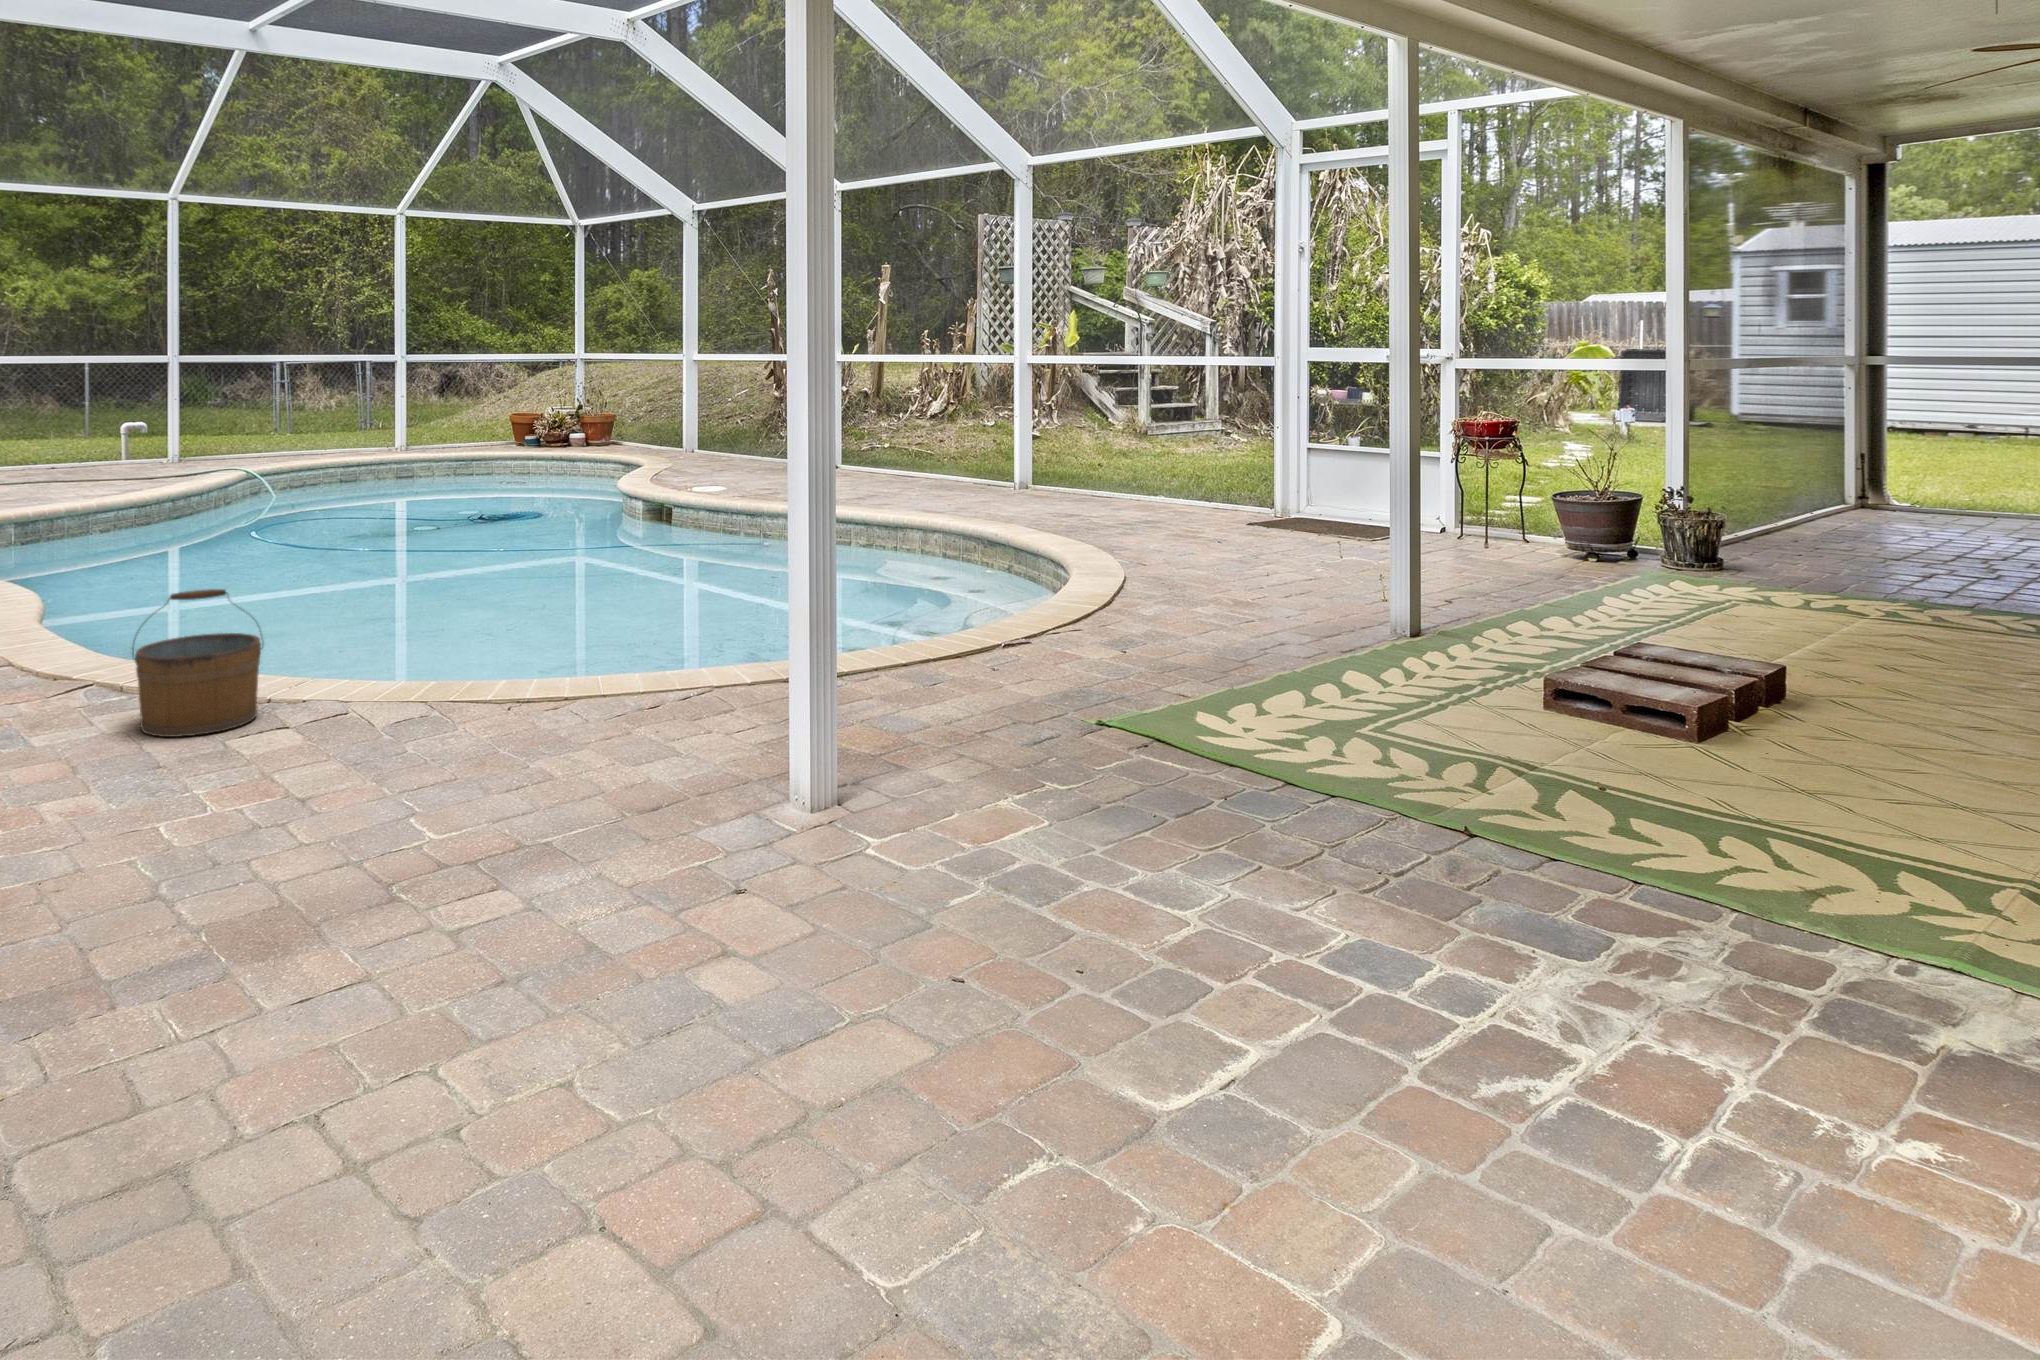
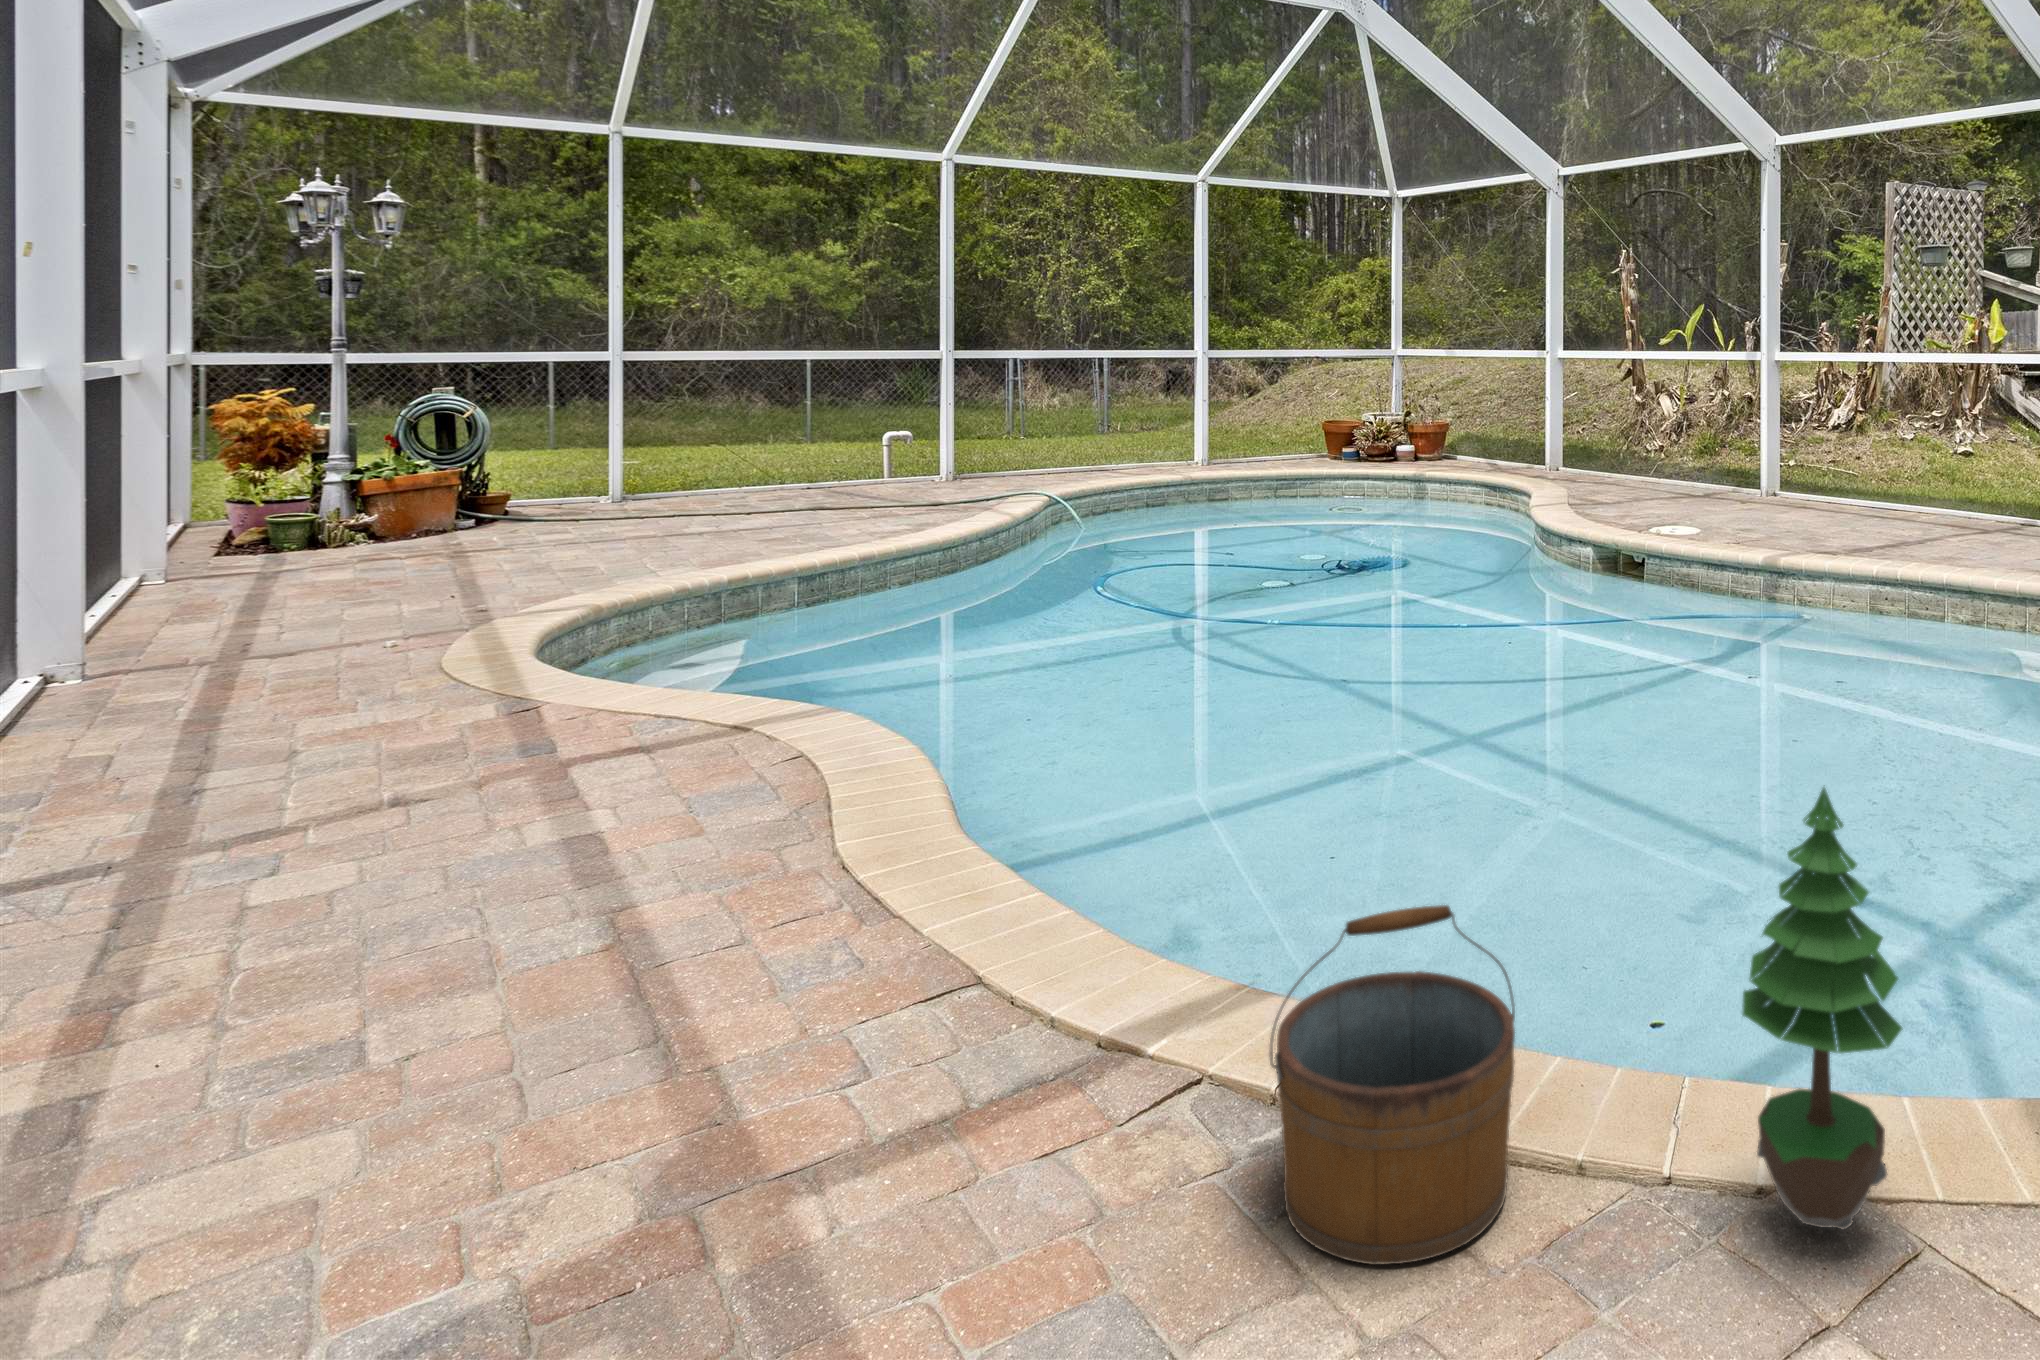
potted tree: none [347,525,425,727] -> present [1742,788,1903,1230]

